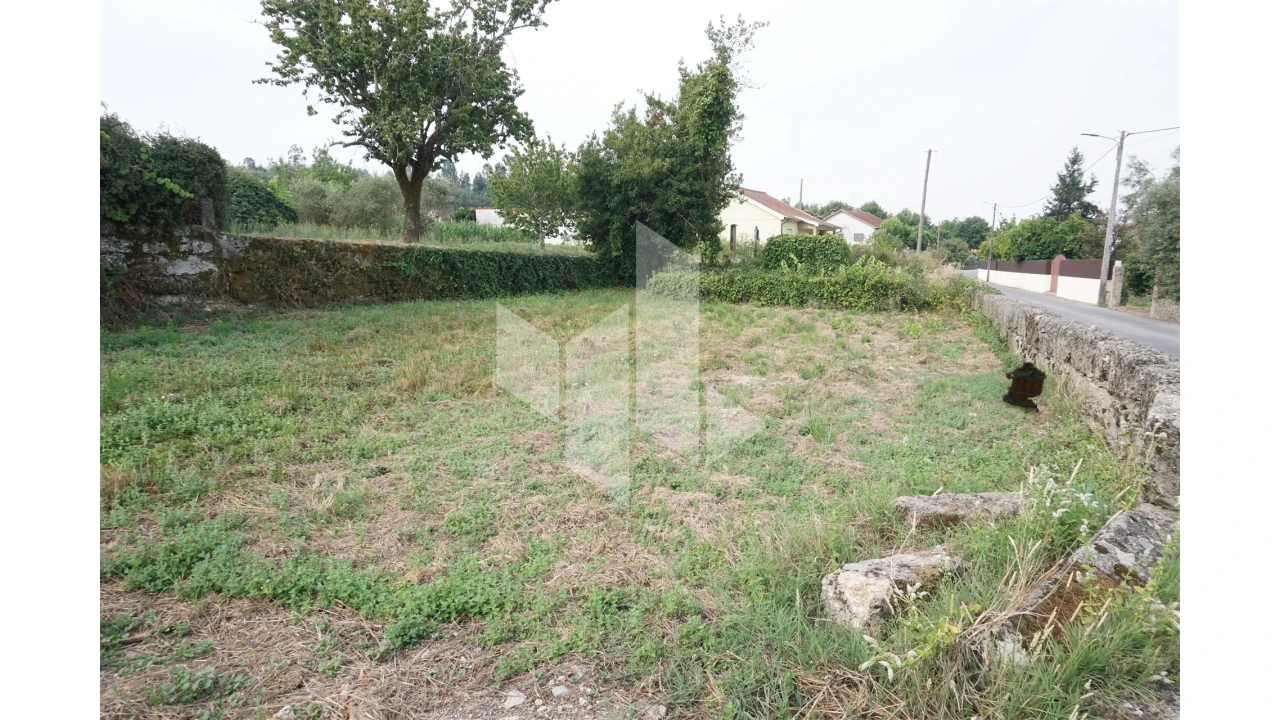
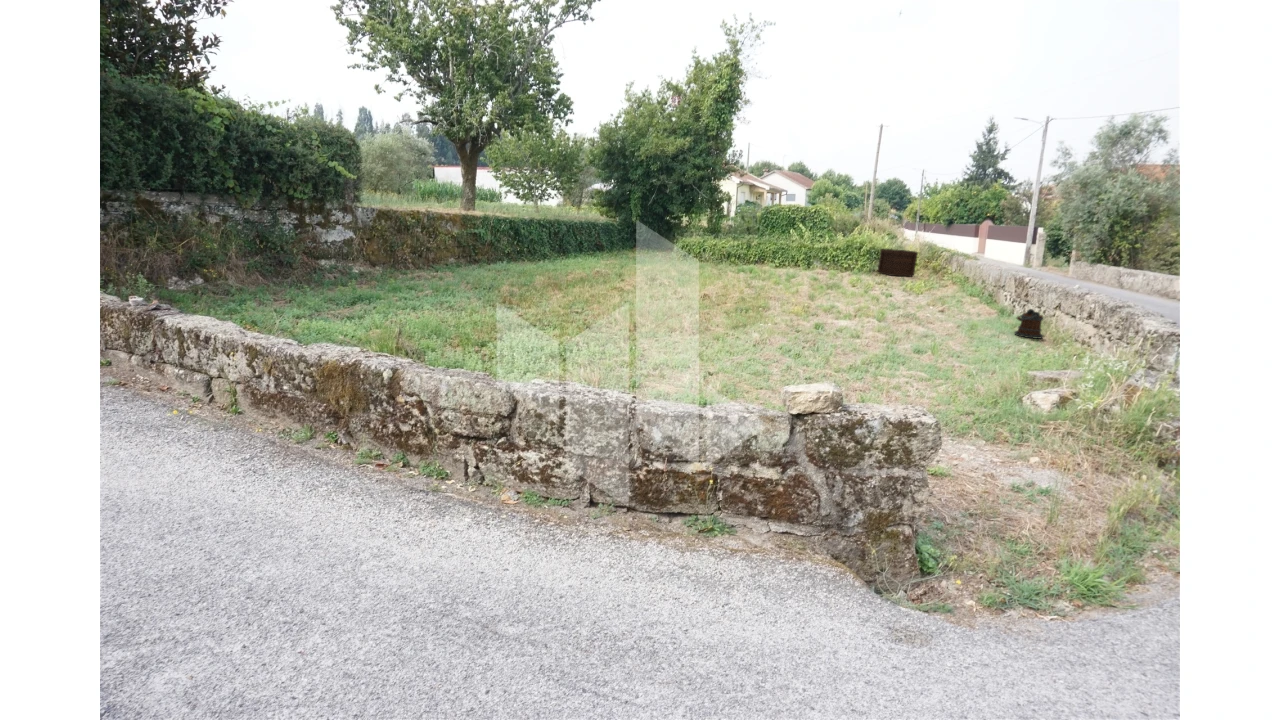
wooden crate: none [888,284,936,316] -> present [878,249,918,276]

